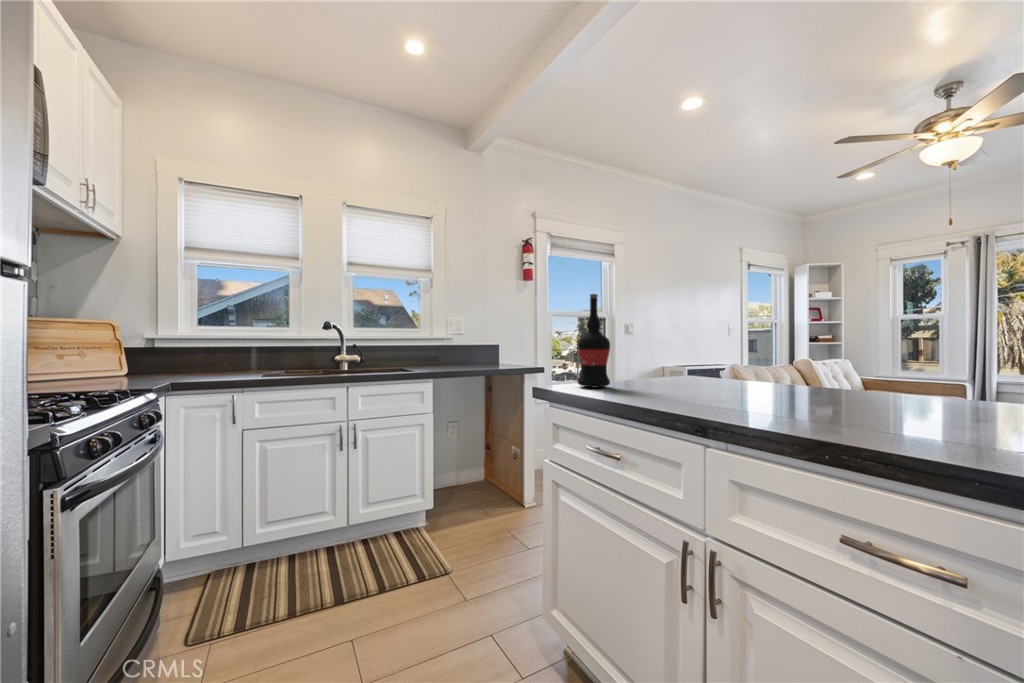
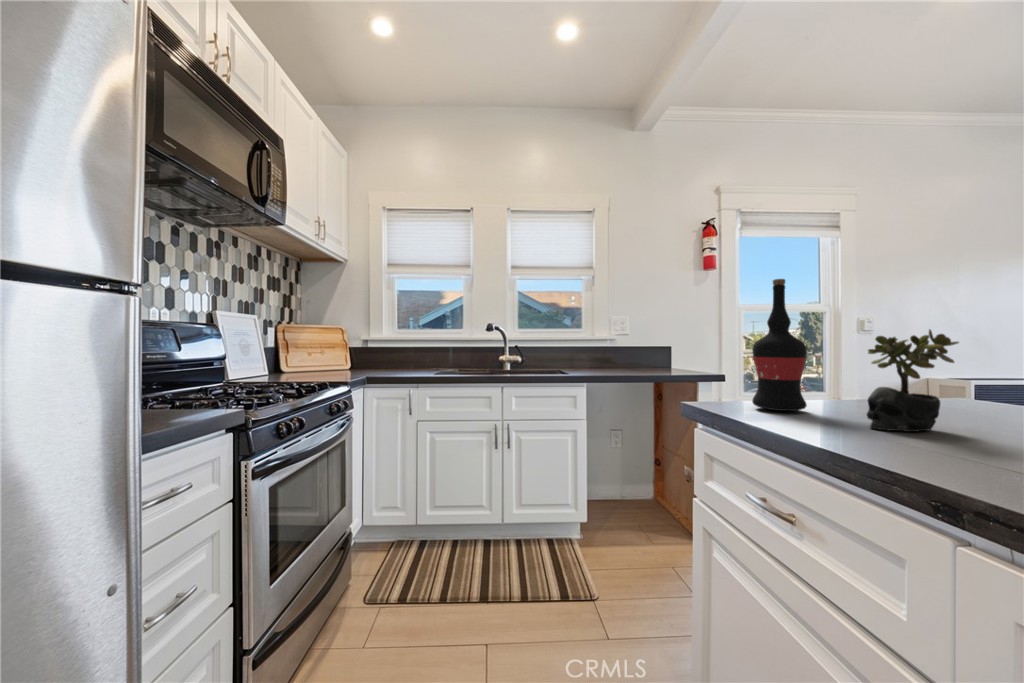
succulent plant: none [644,330,687,394] -> present [867,329,959,431]

